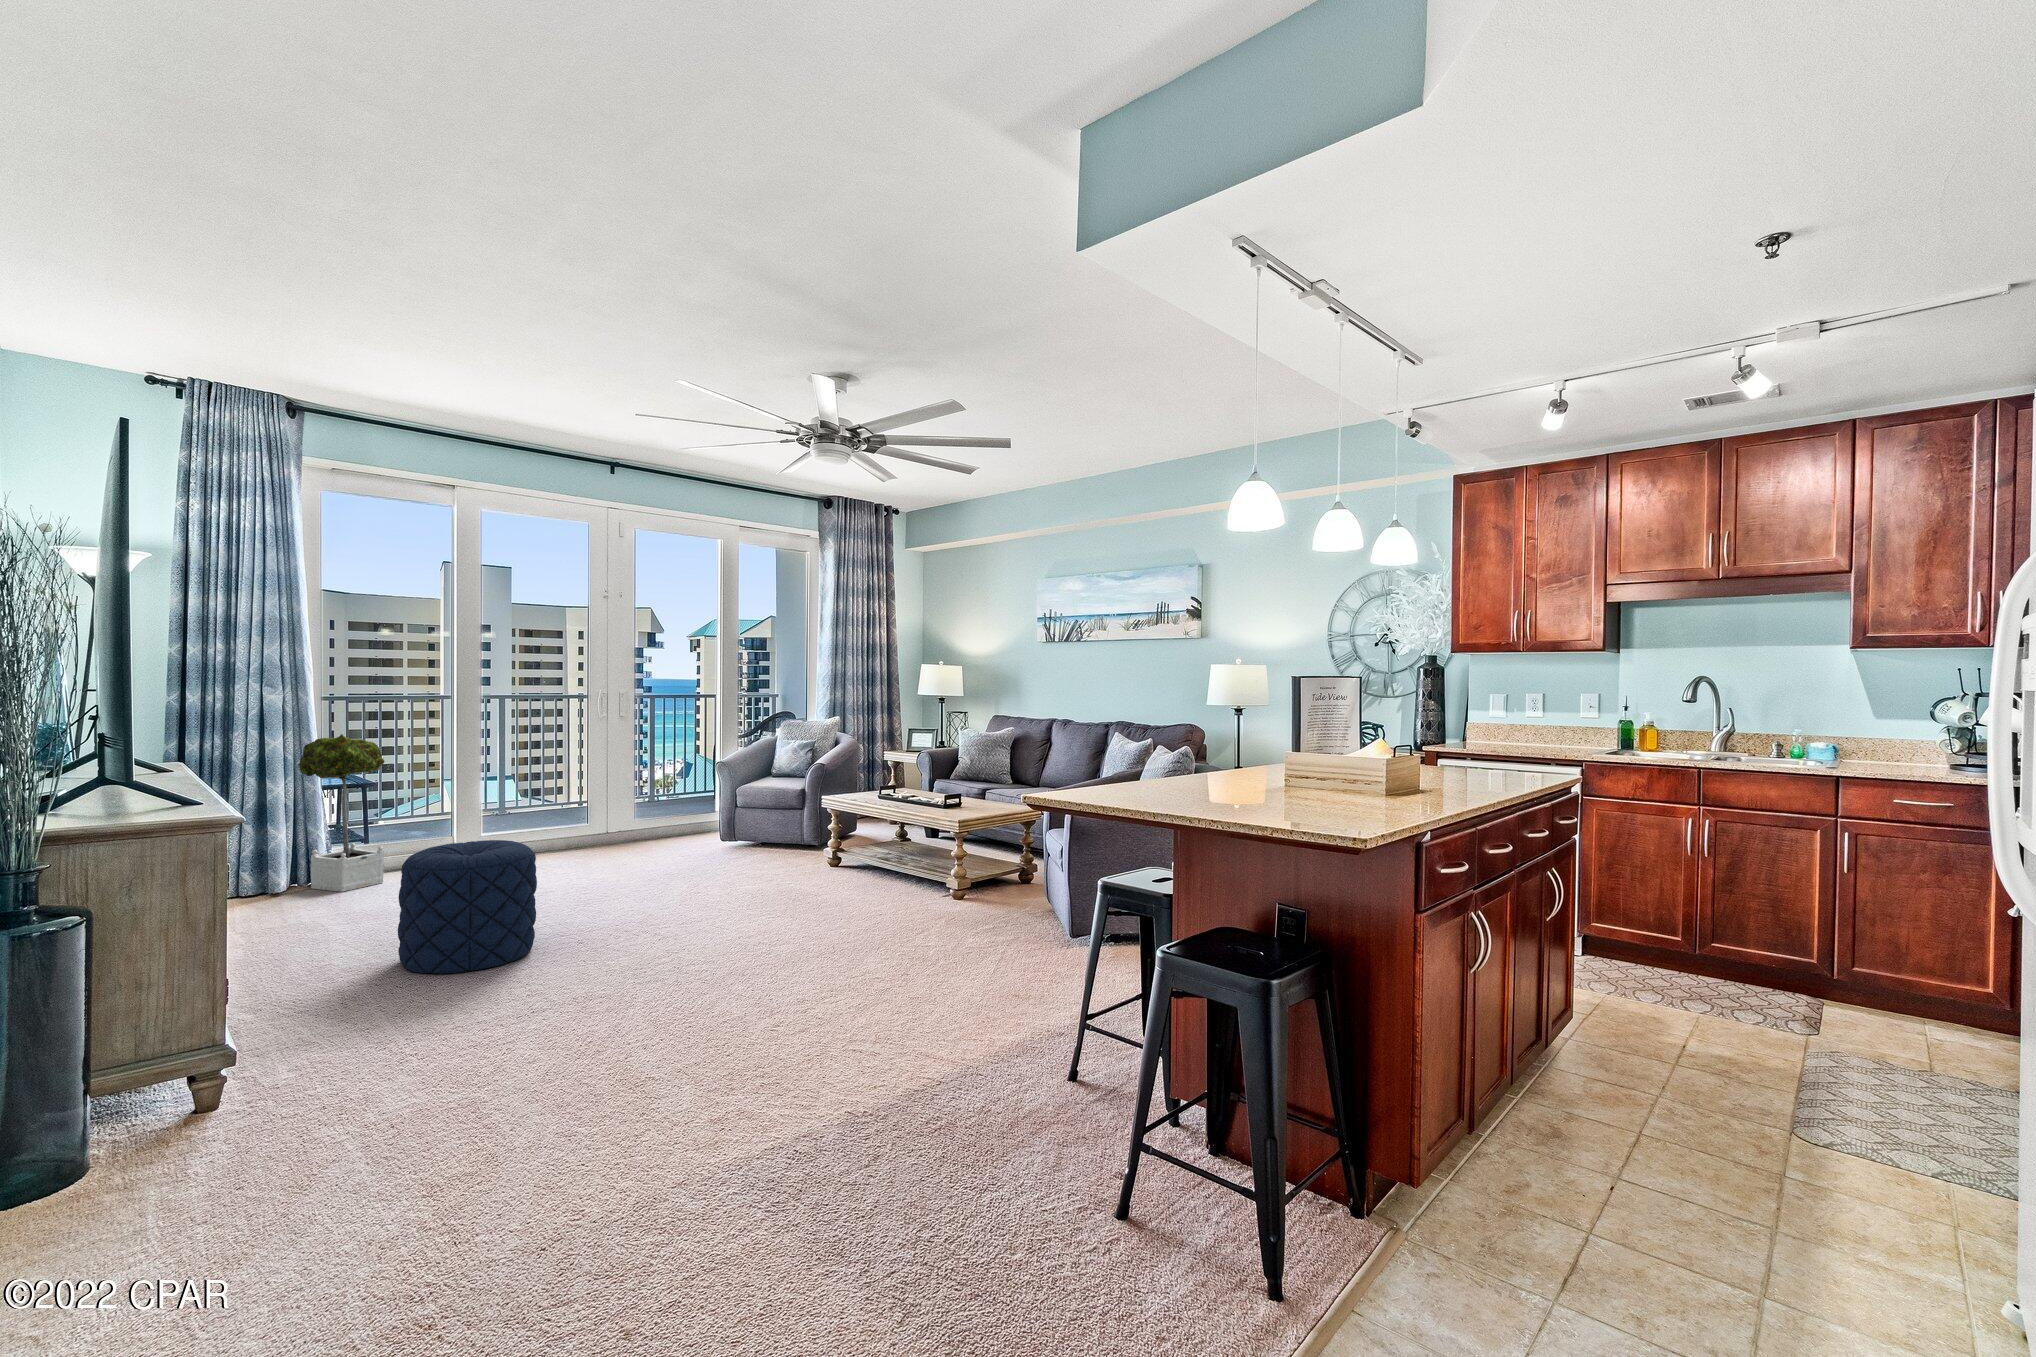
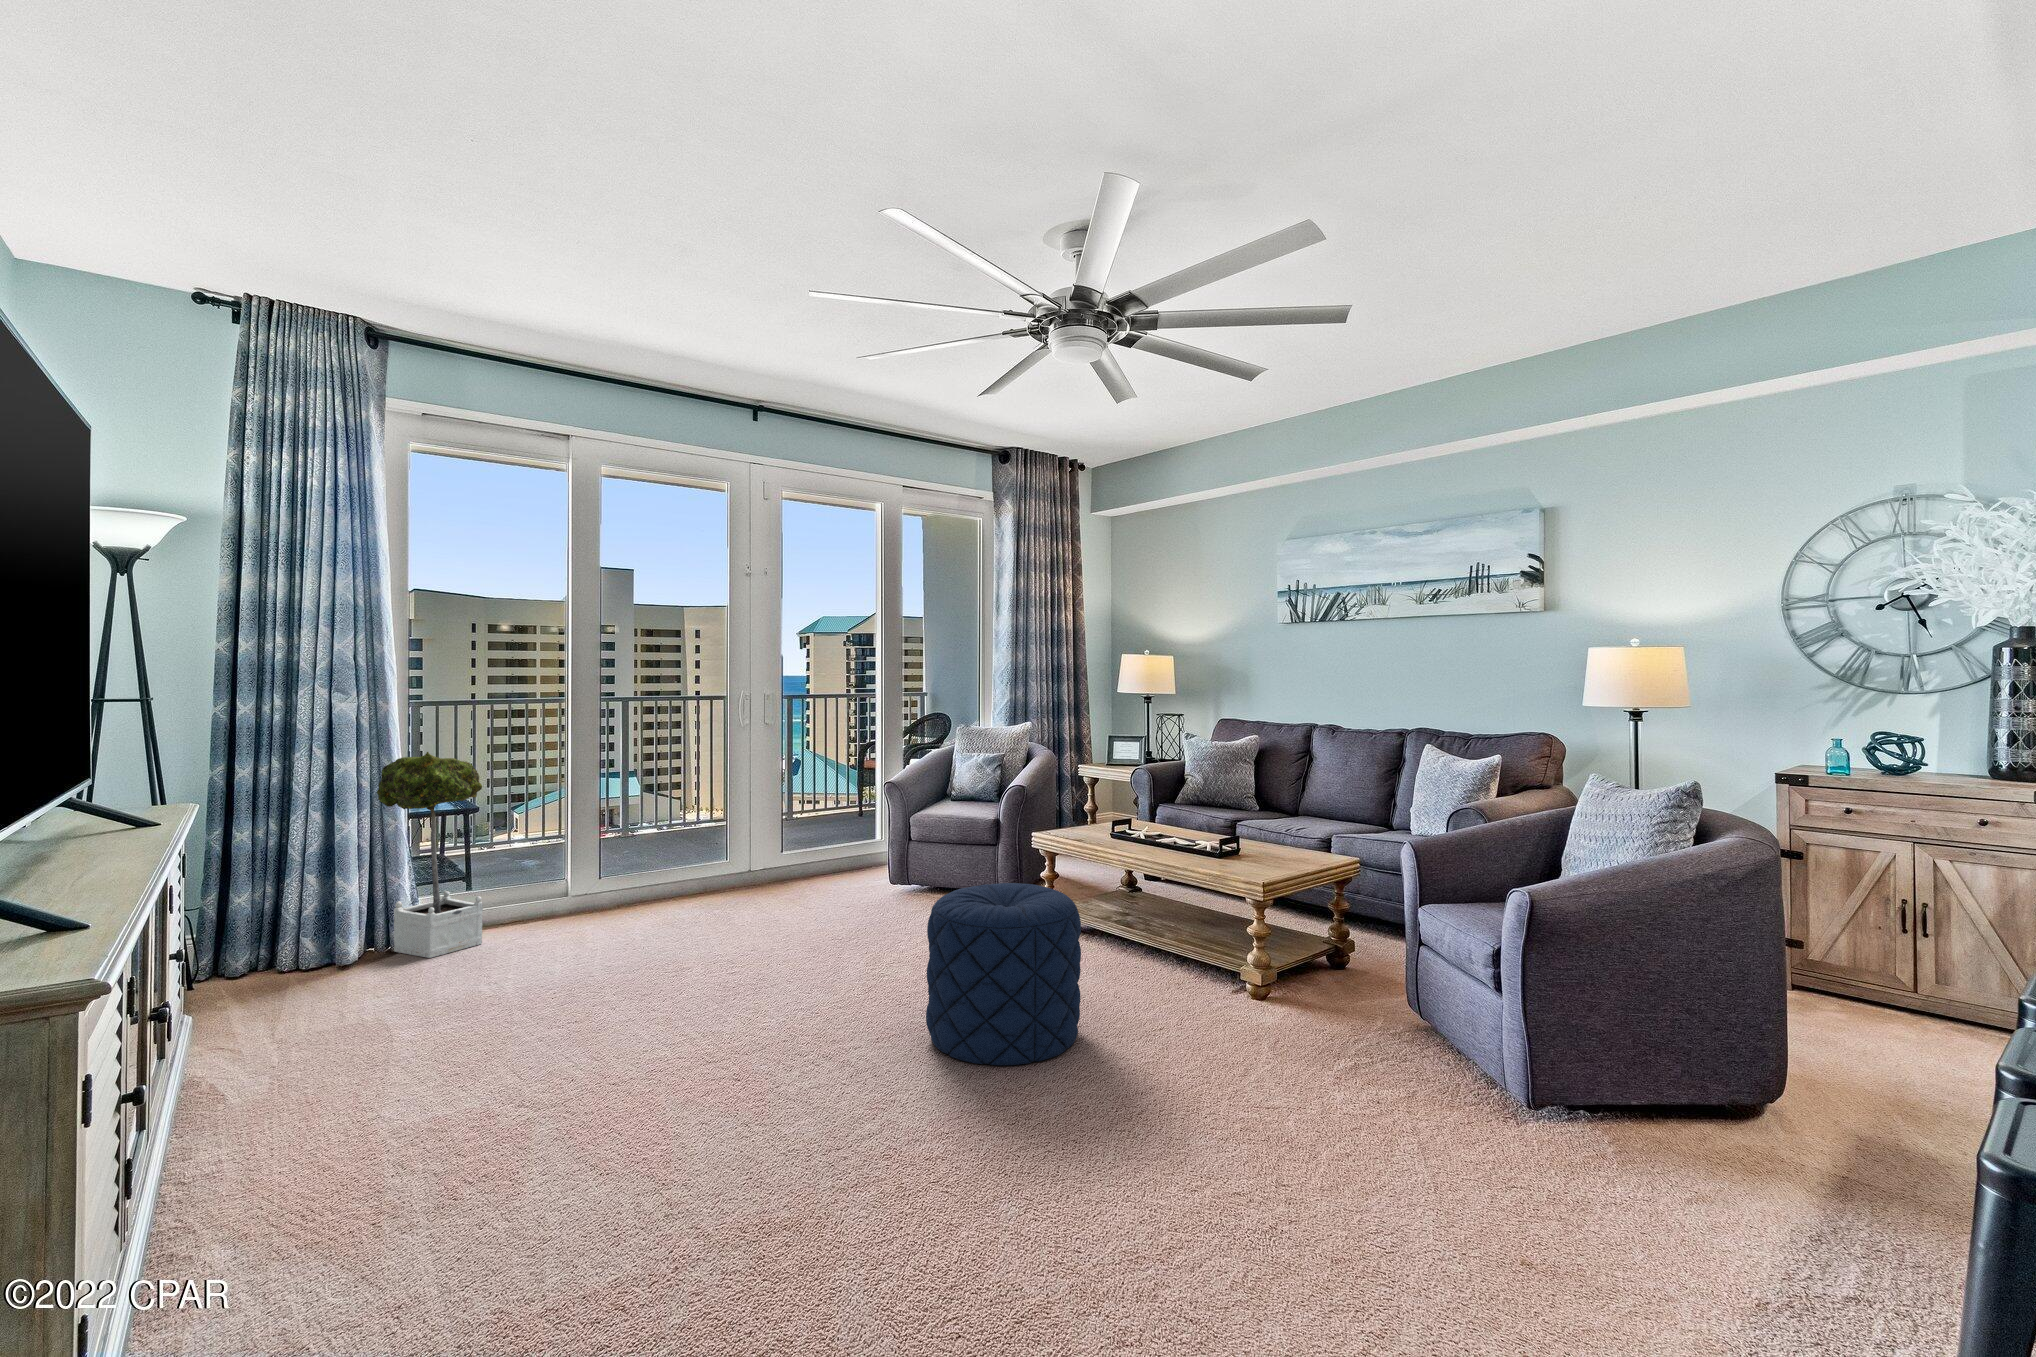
pouf: present [398,840,537,974] -> present [926,883,1081,1065]

